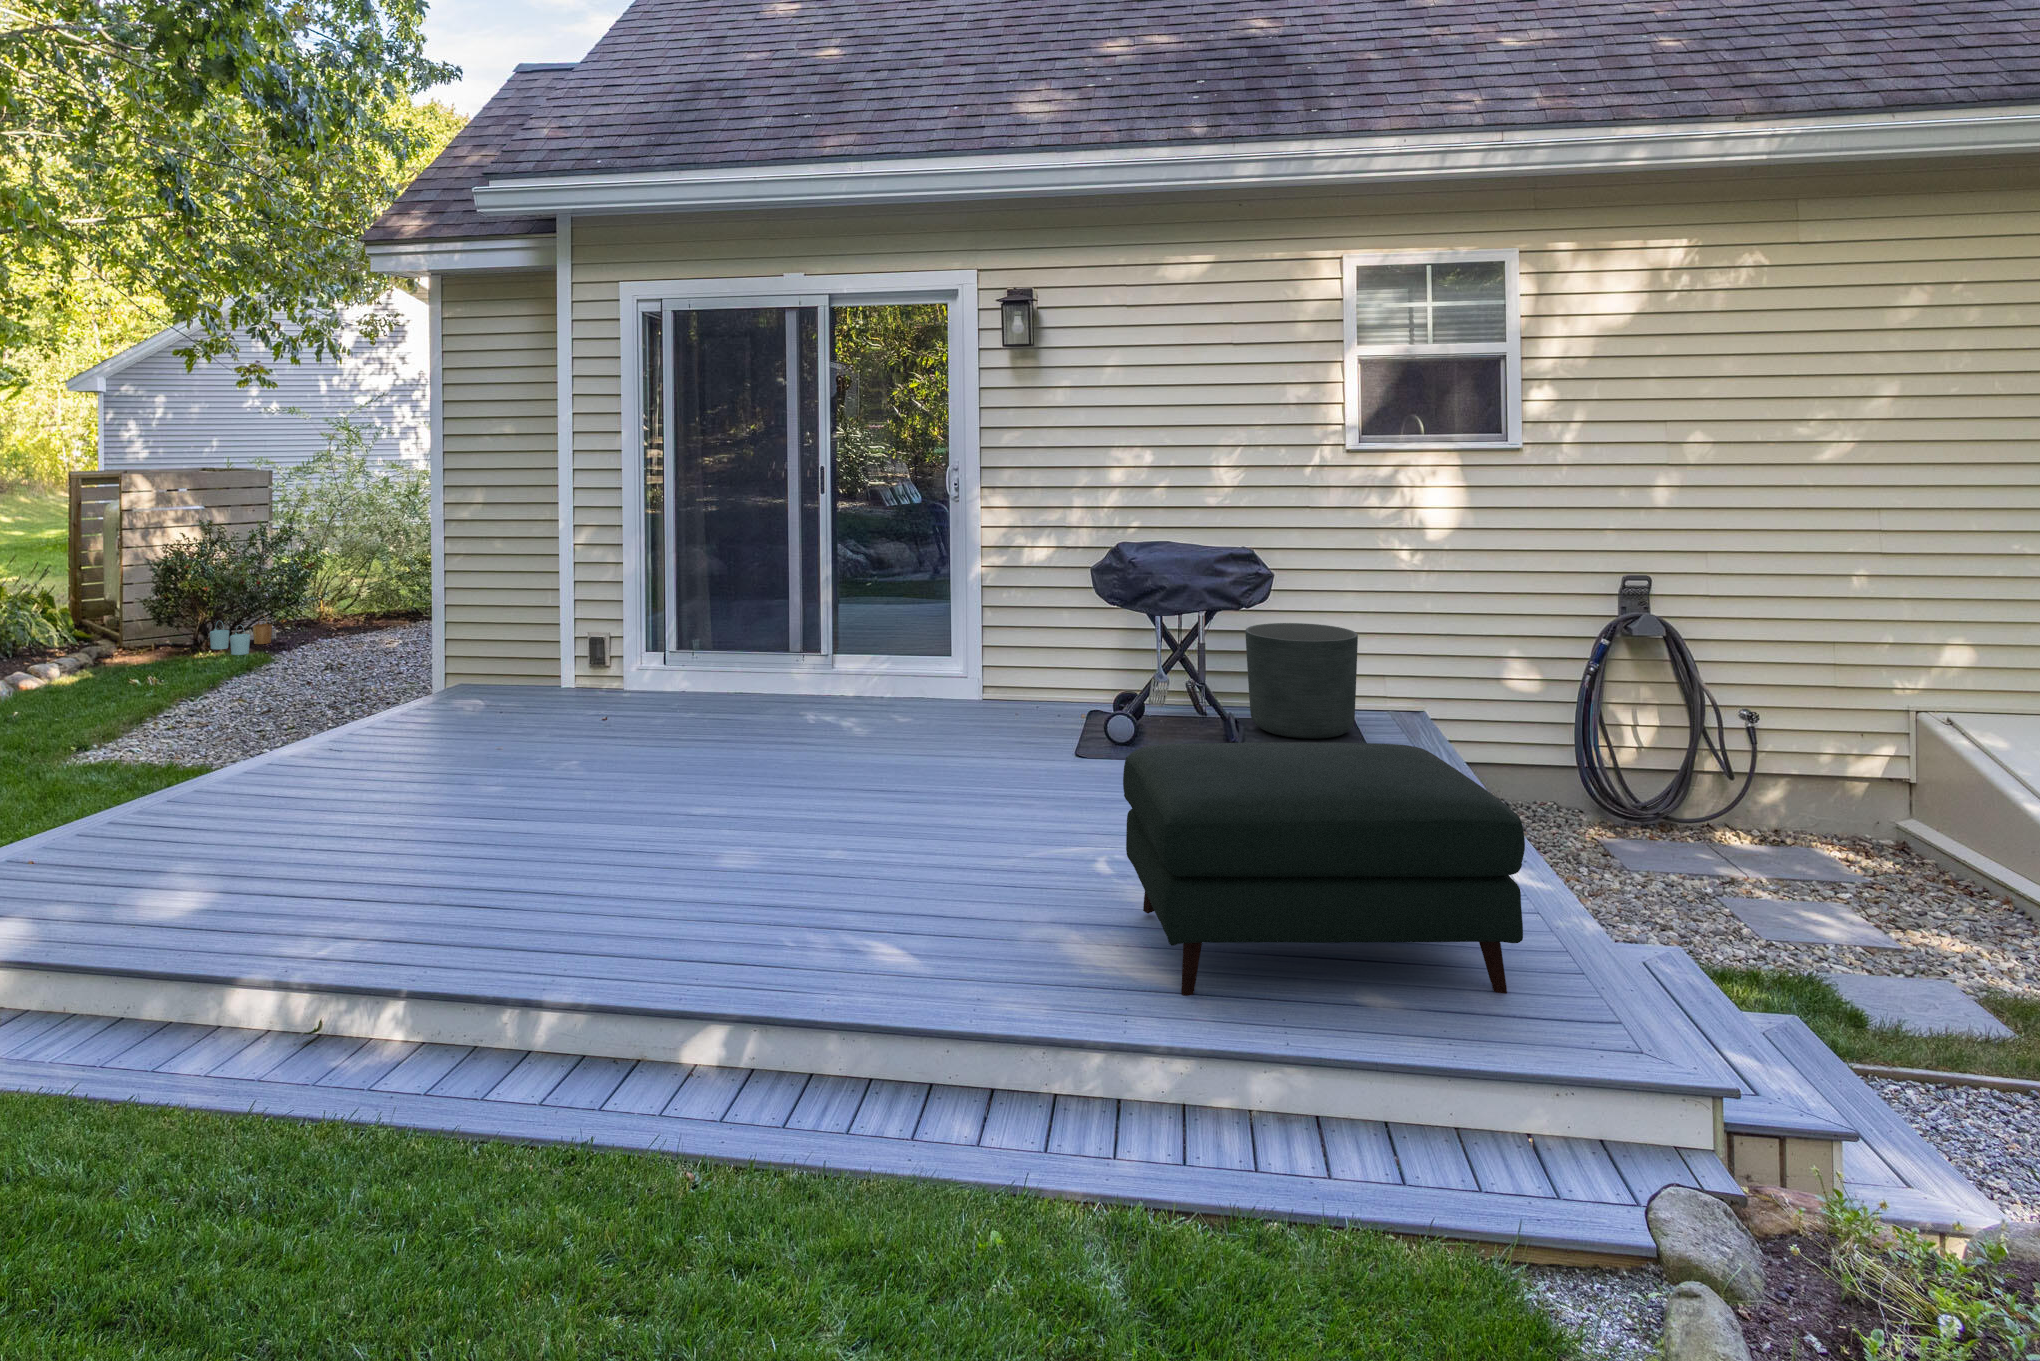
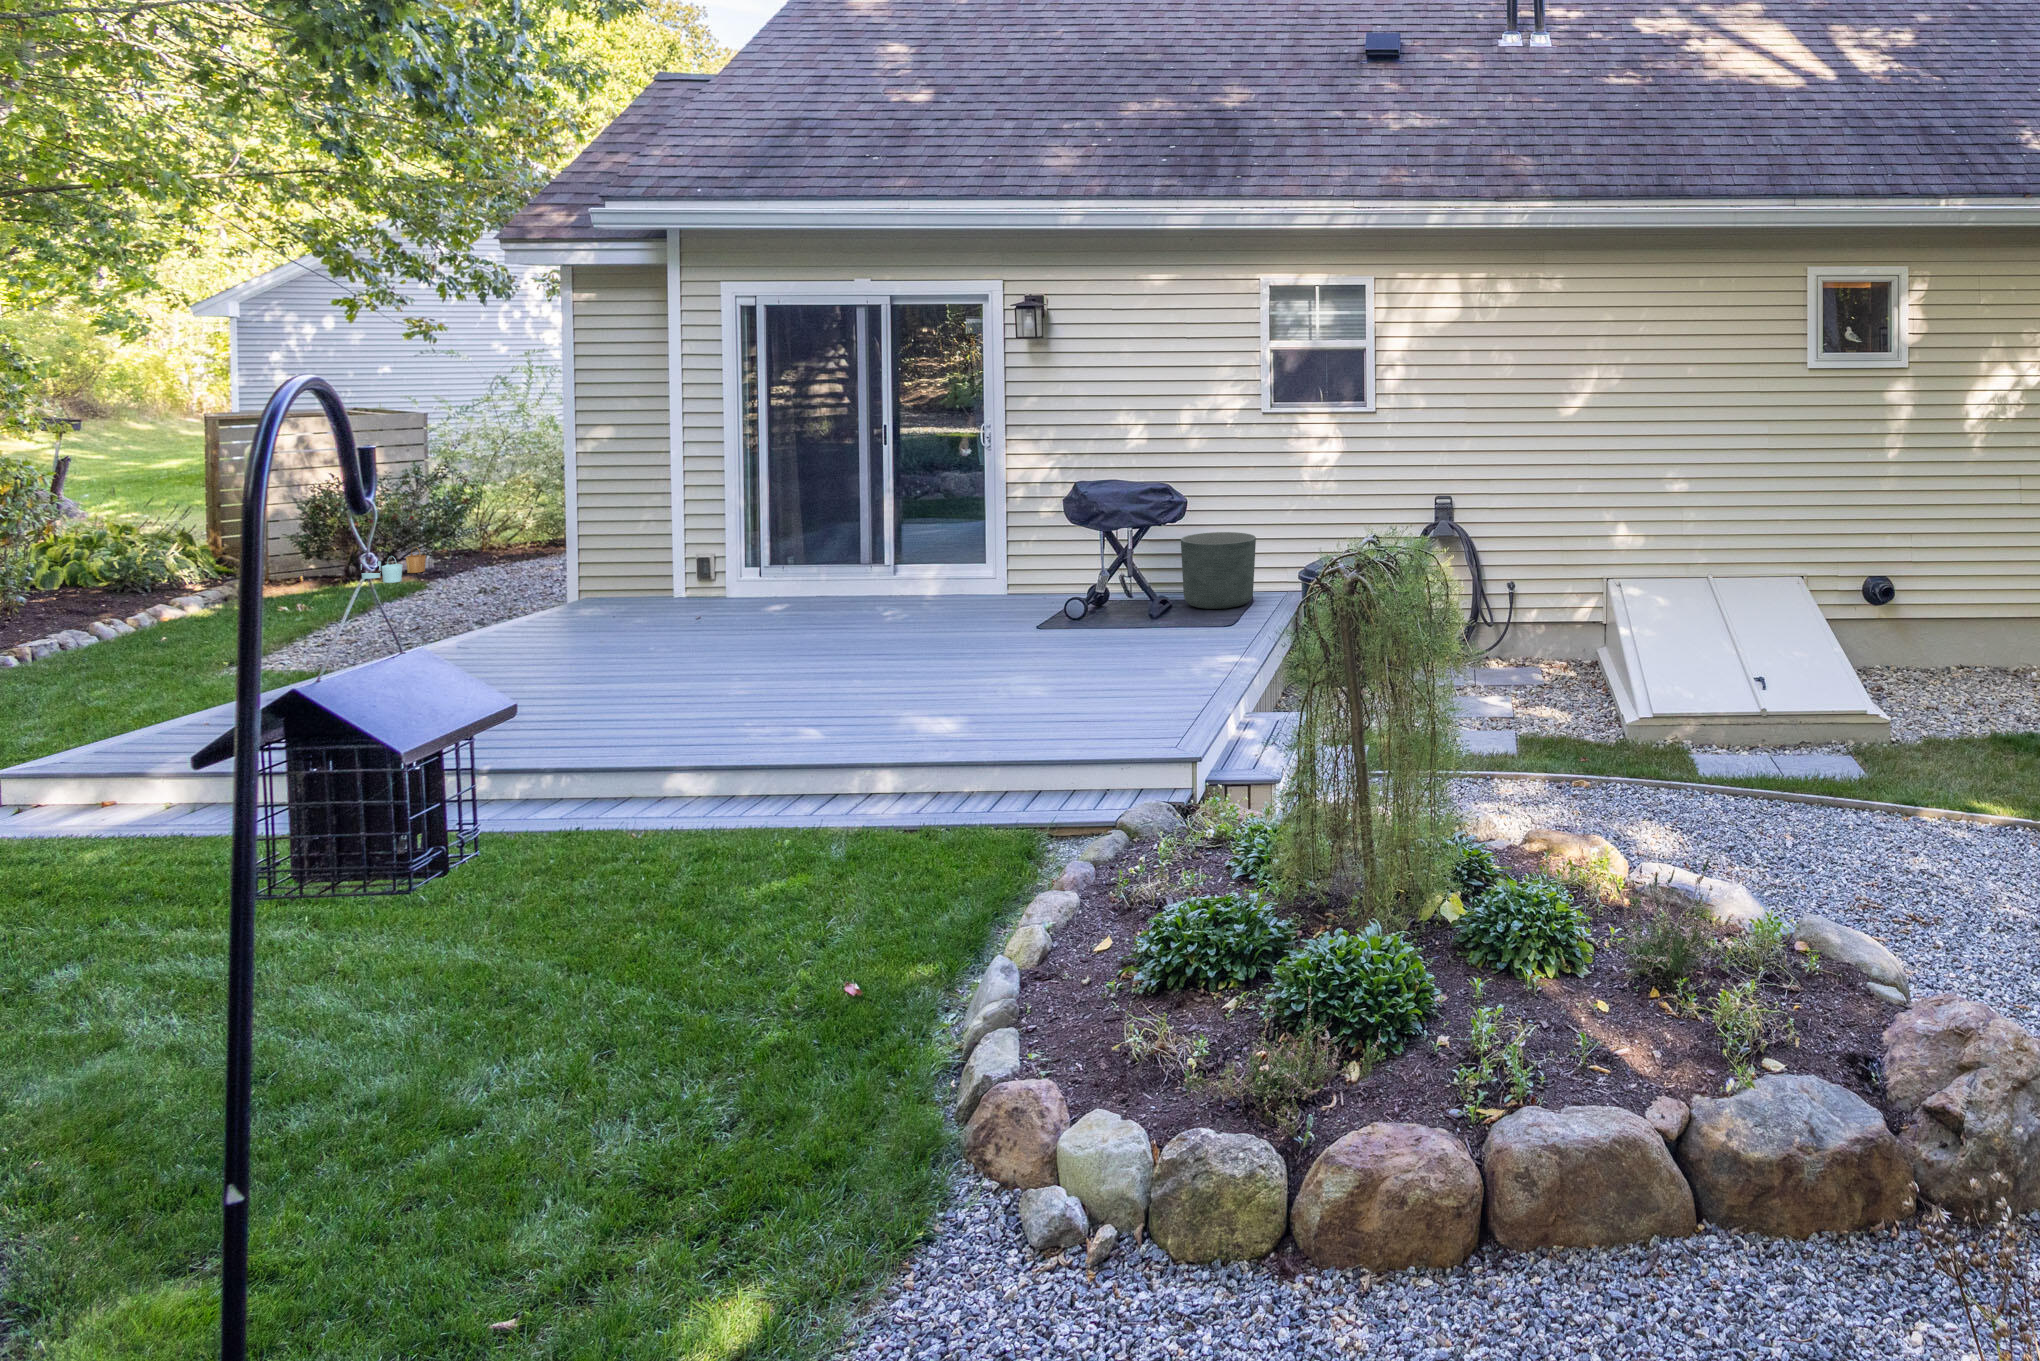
ottoman: present [1123,742,1525,996] -> none [959,603,1170,739]

